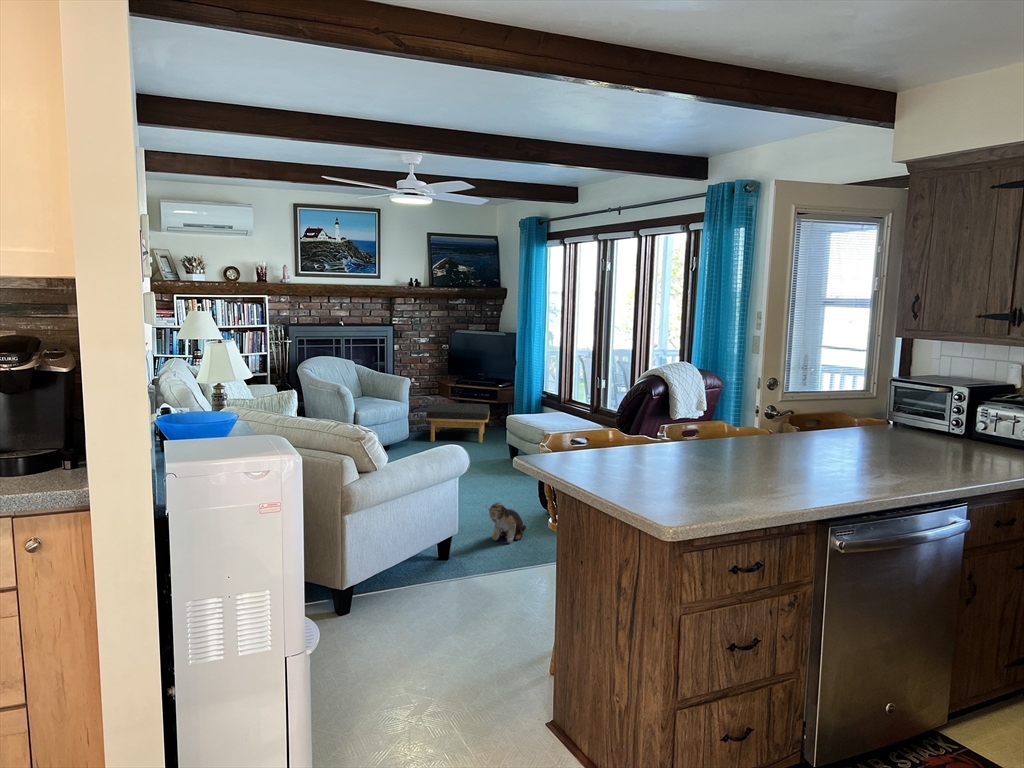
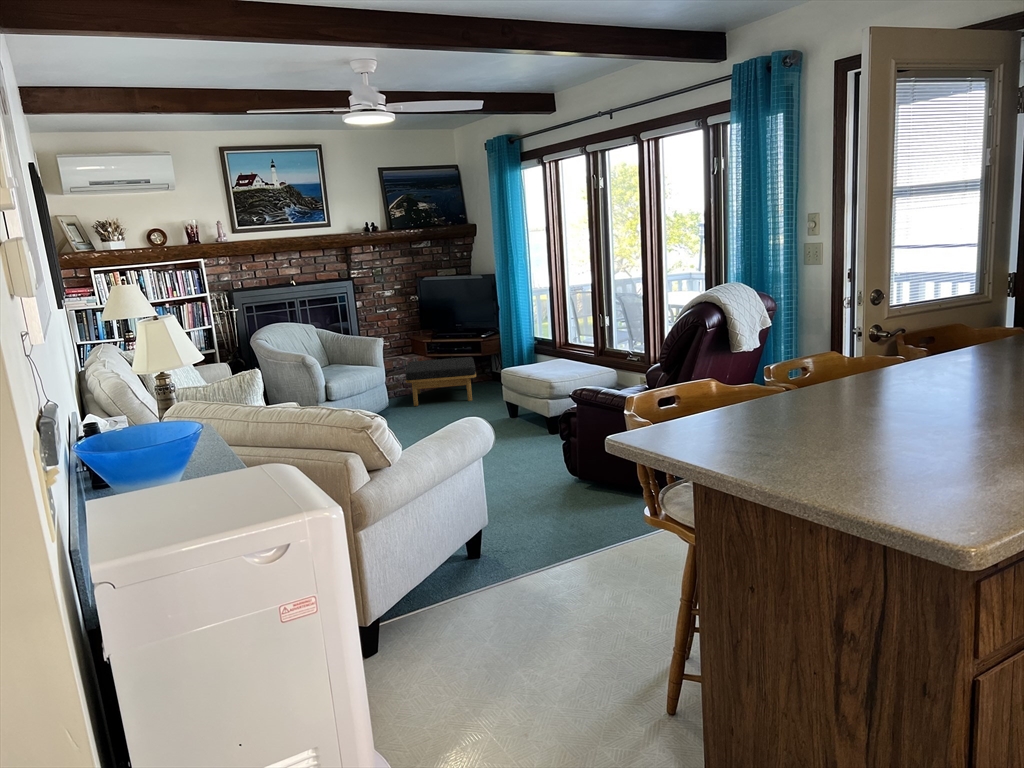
plush toy: present [486,503,526,542] -> none [520,479,566,525]

